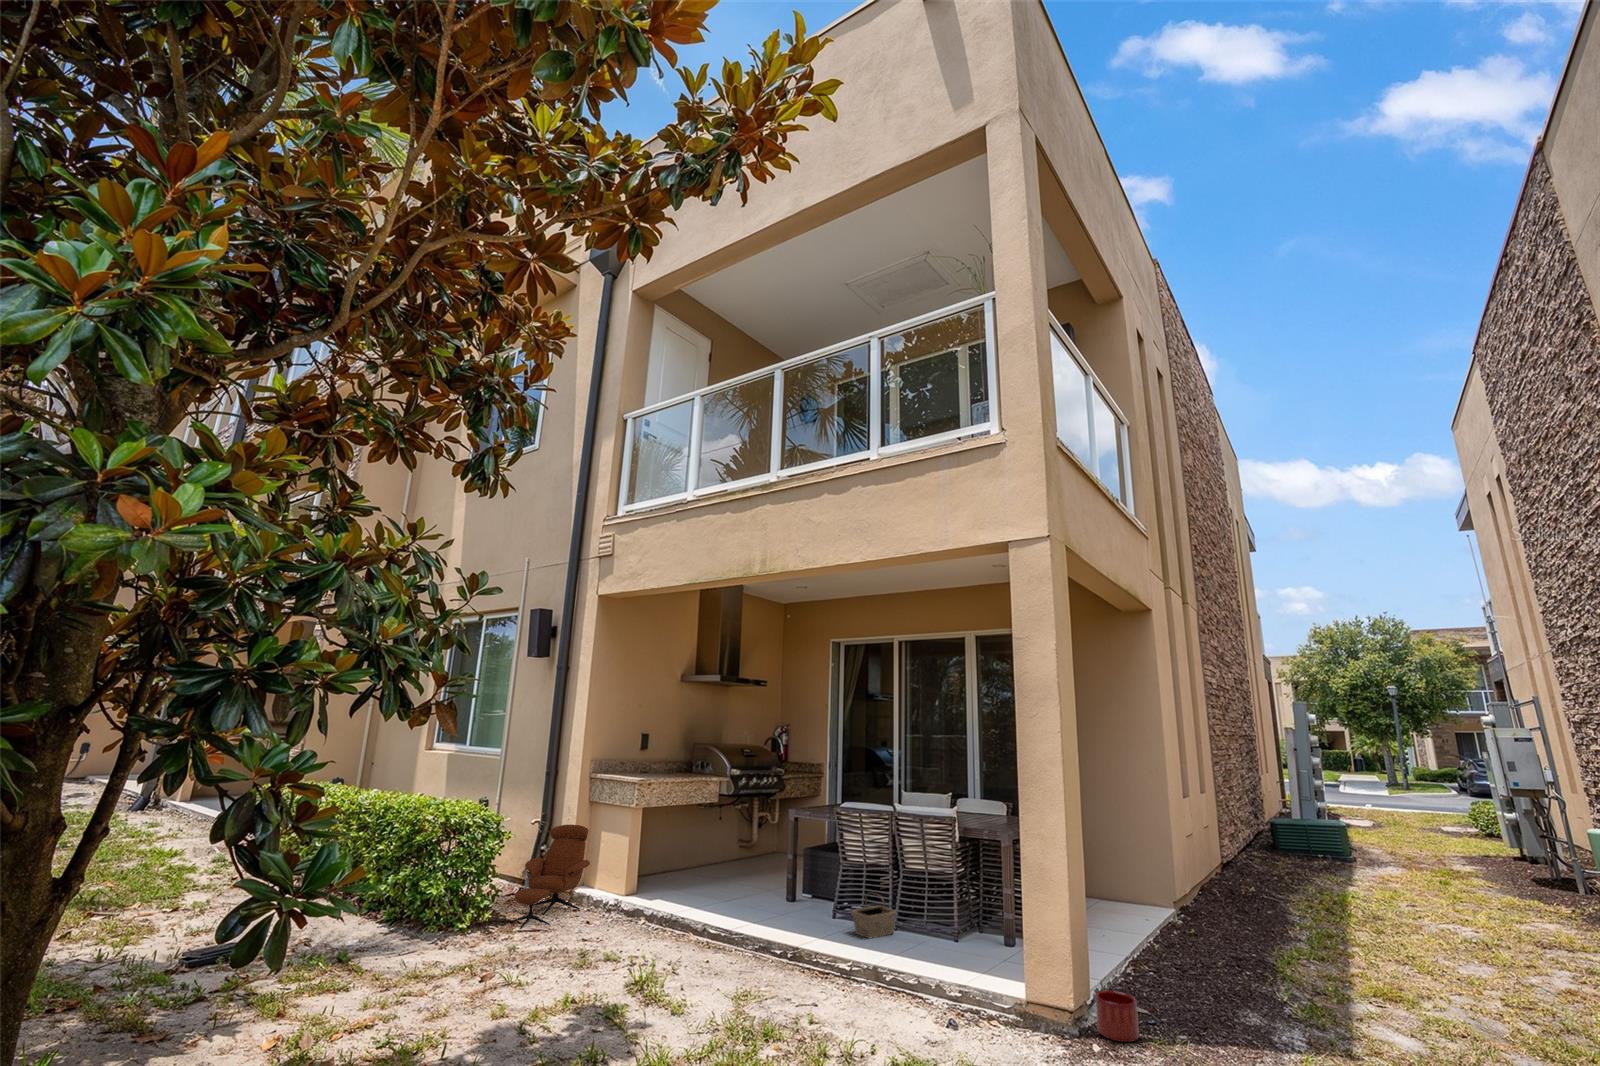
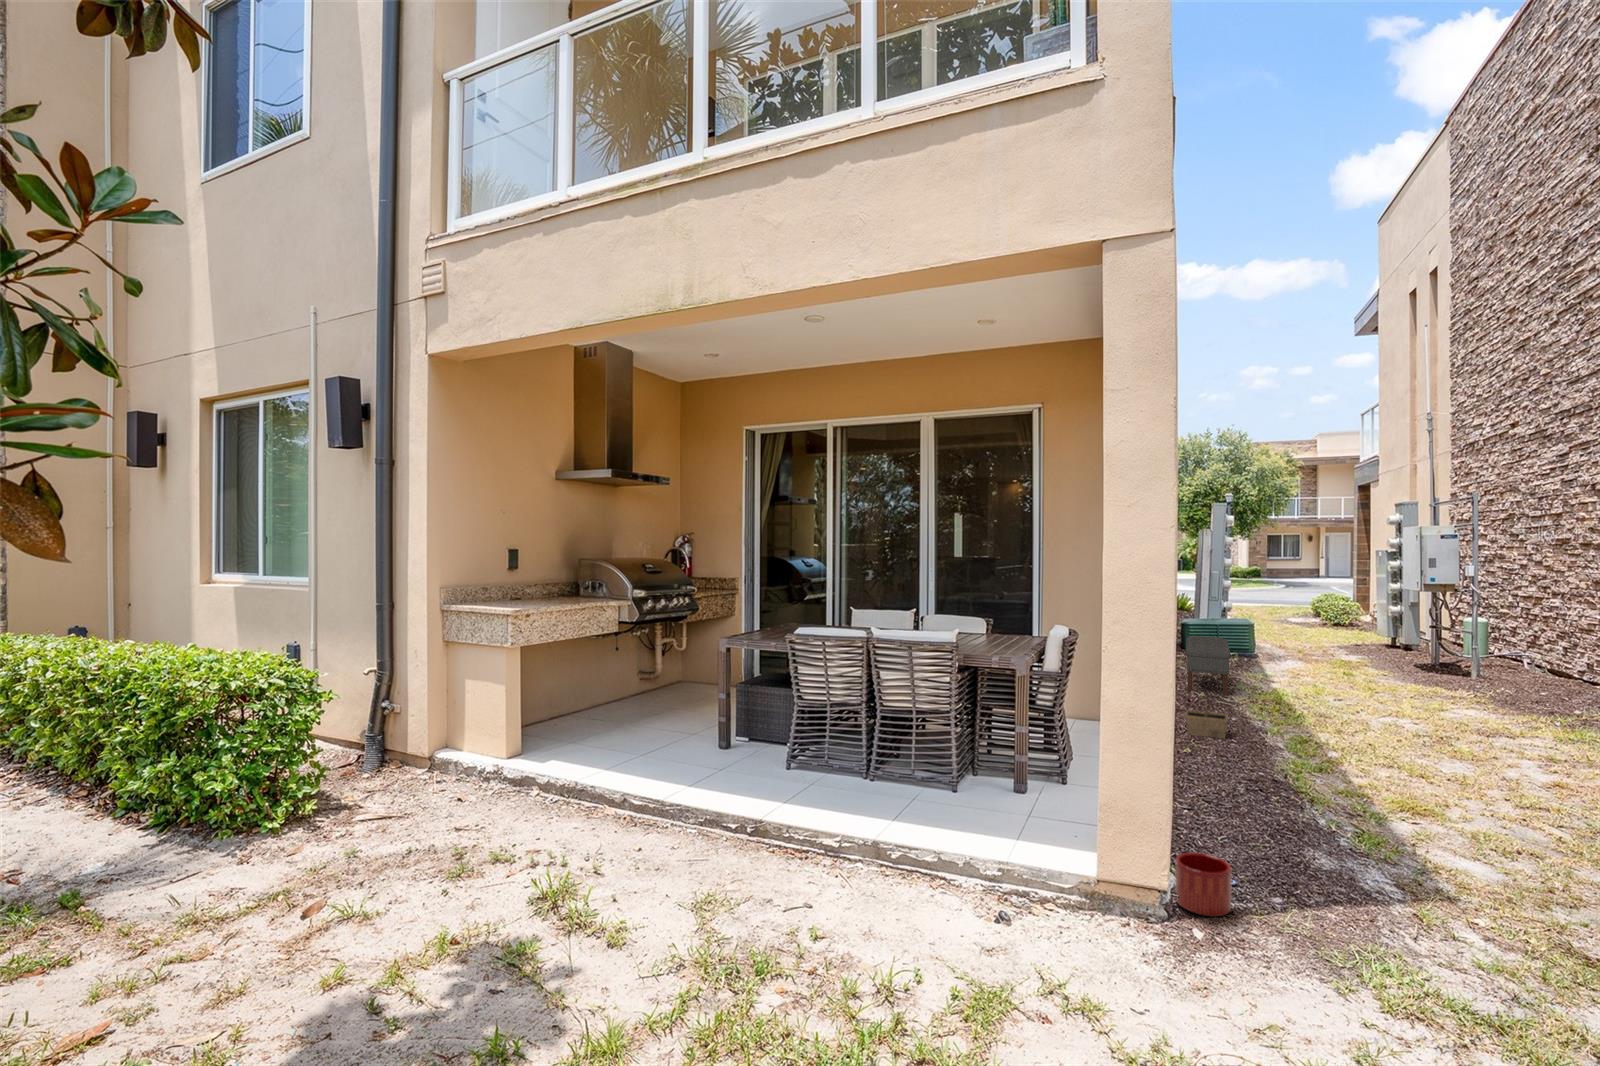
lounge chair: present [510,825,590,929] -> none [344,675,455,822]
bench: none [1211,836,1261,894] -> present [1186,636,1230,696]
basket: present [852,894,896,938] -> present [1185,700,1228,739]

